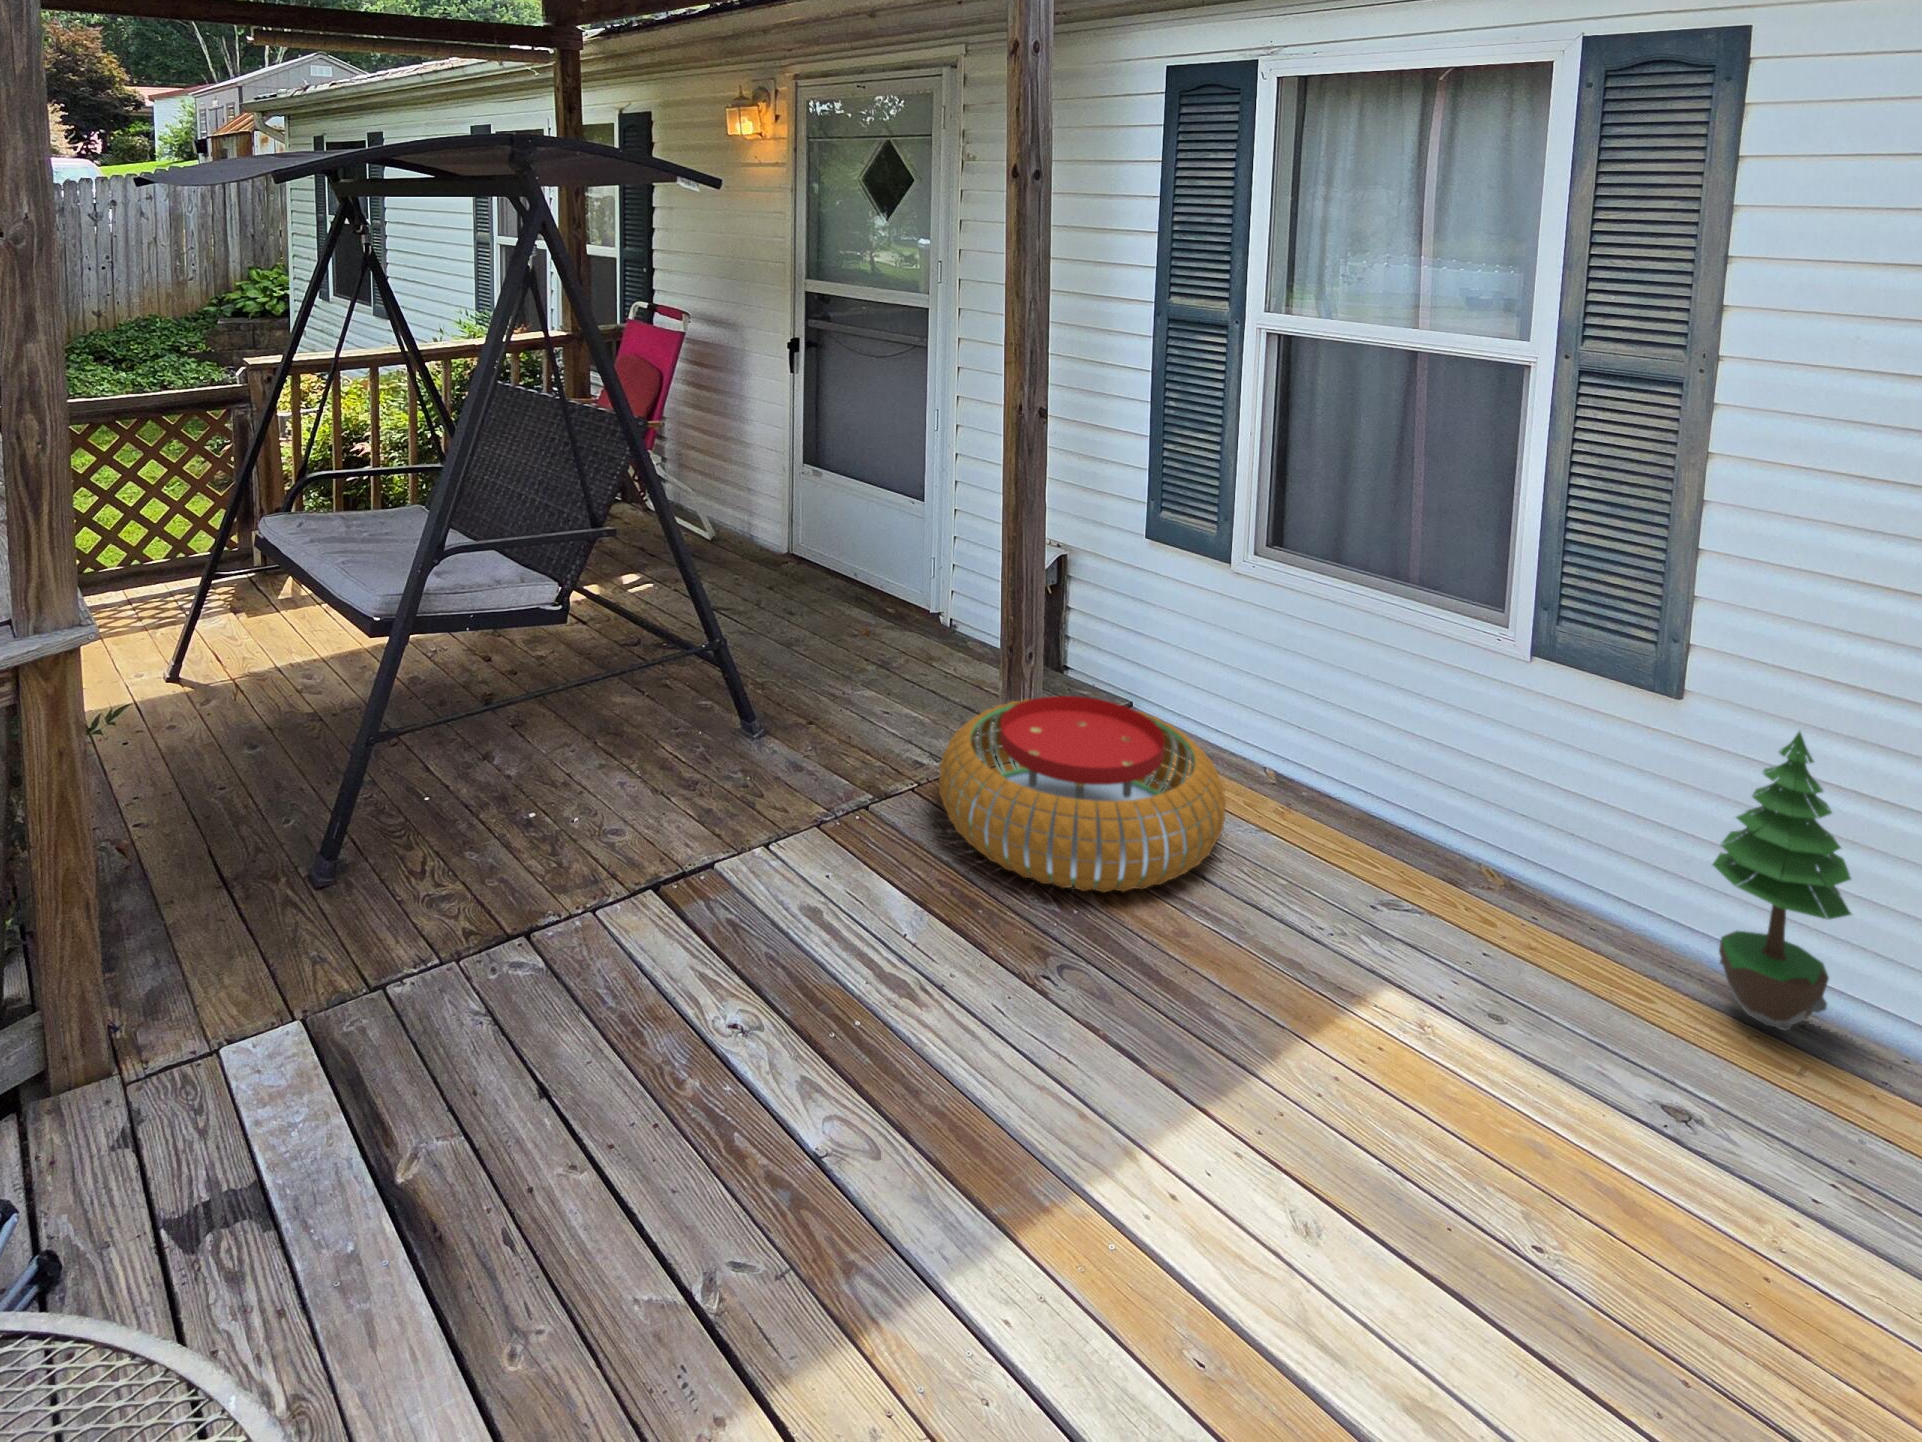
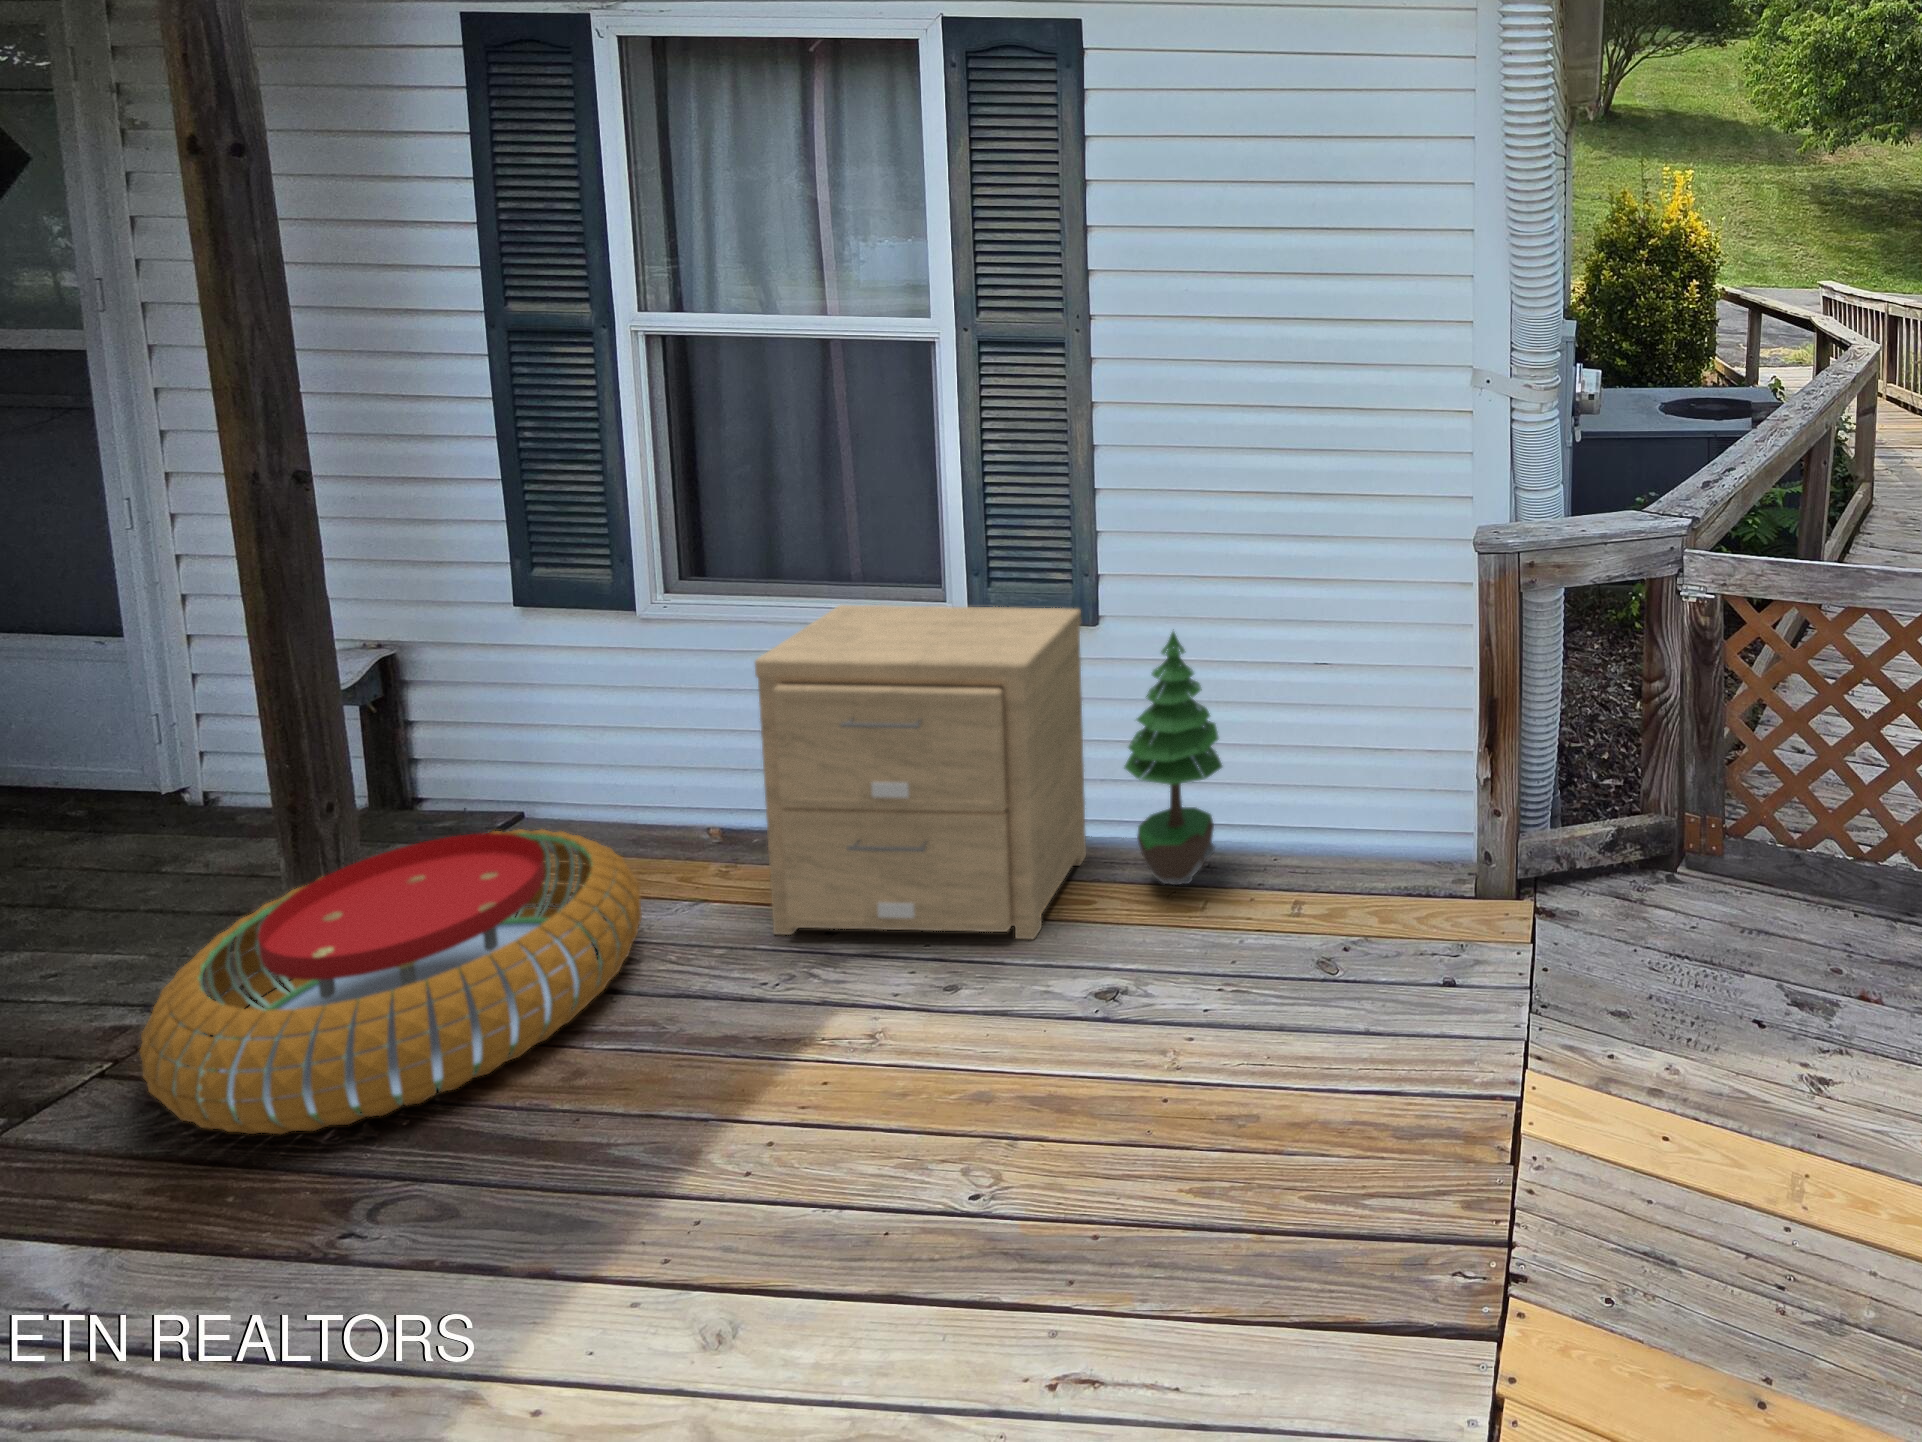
side table: none [1325,601,1670,1003] -> present [755,605,1086,939]

